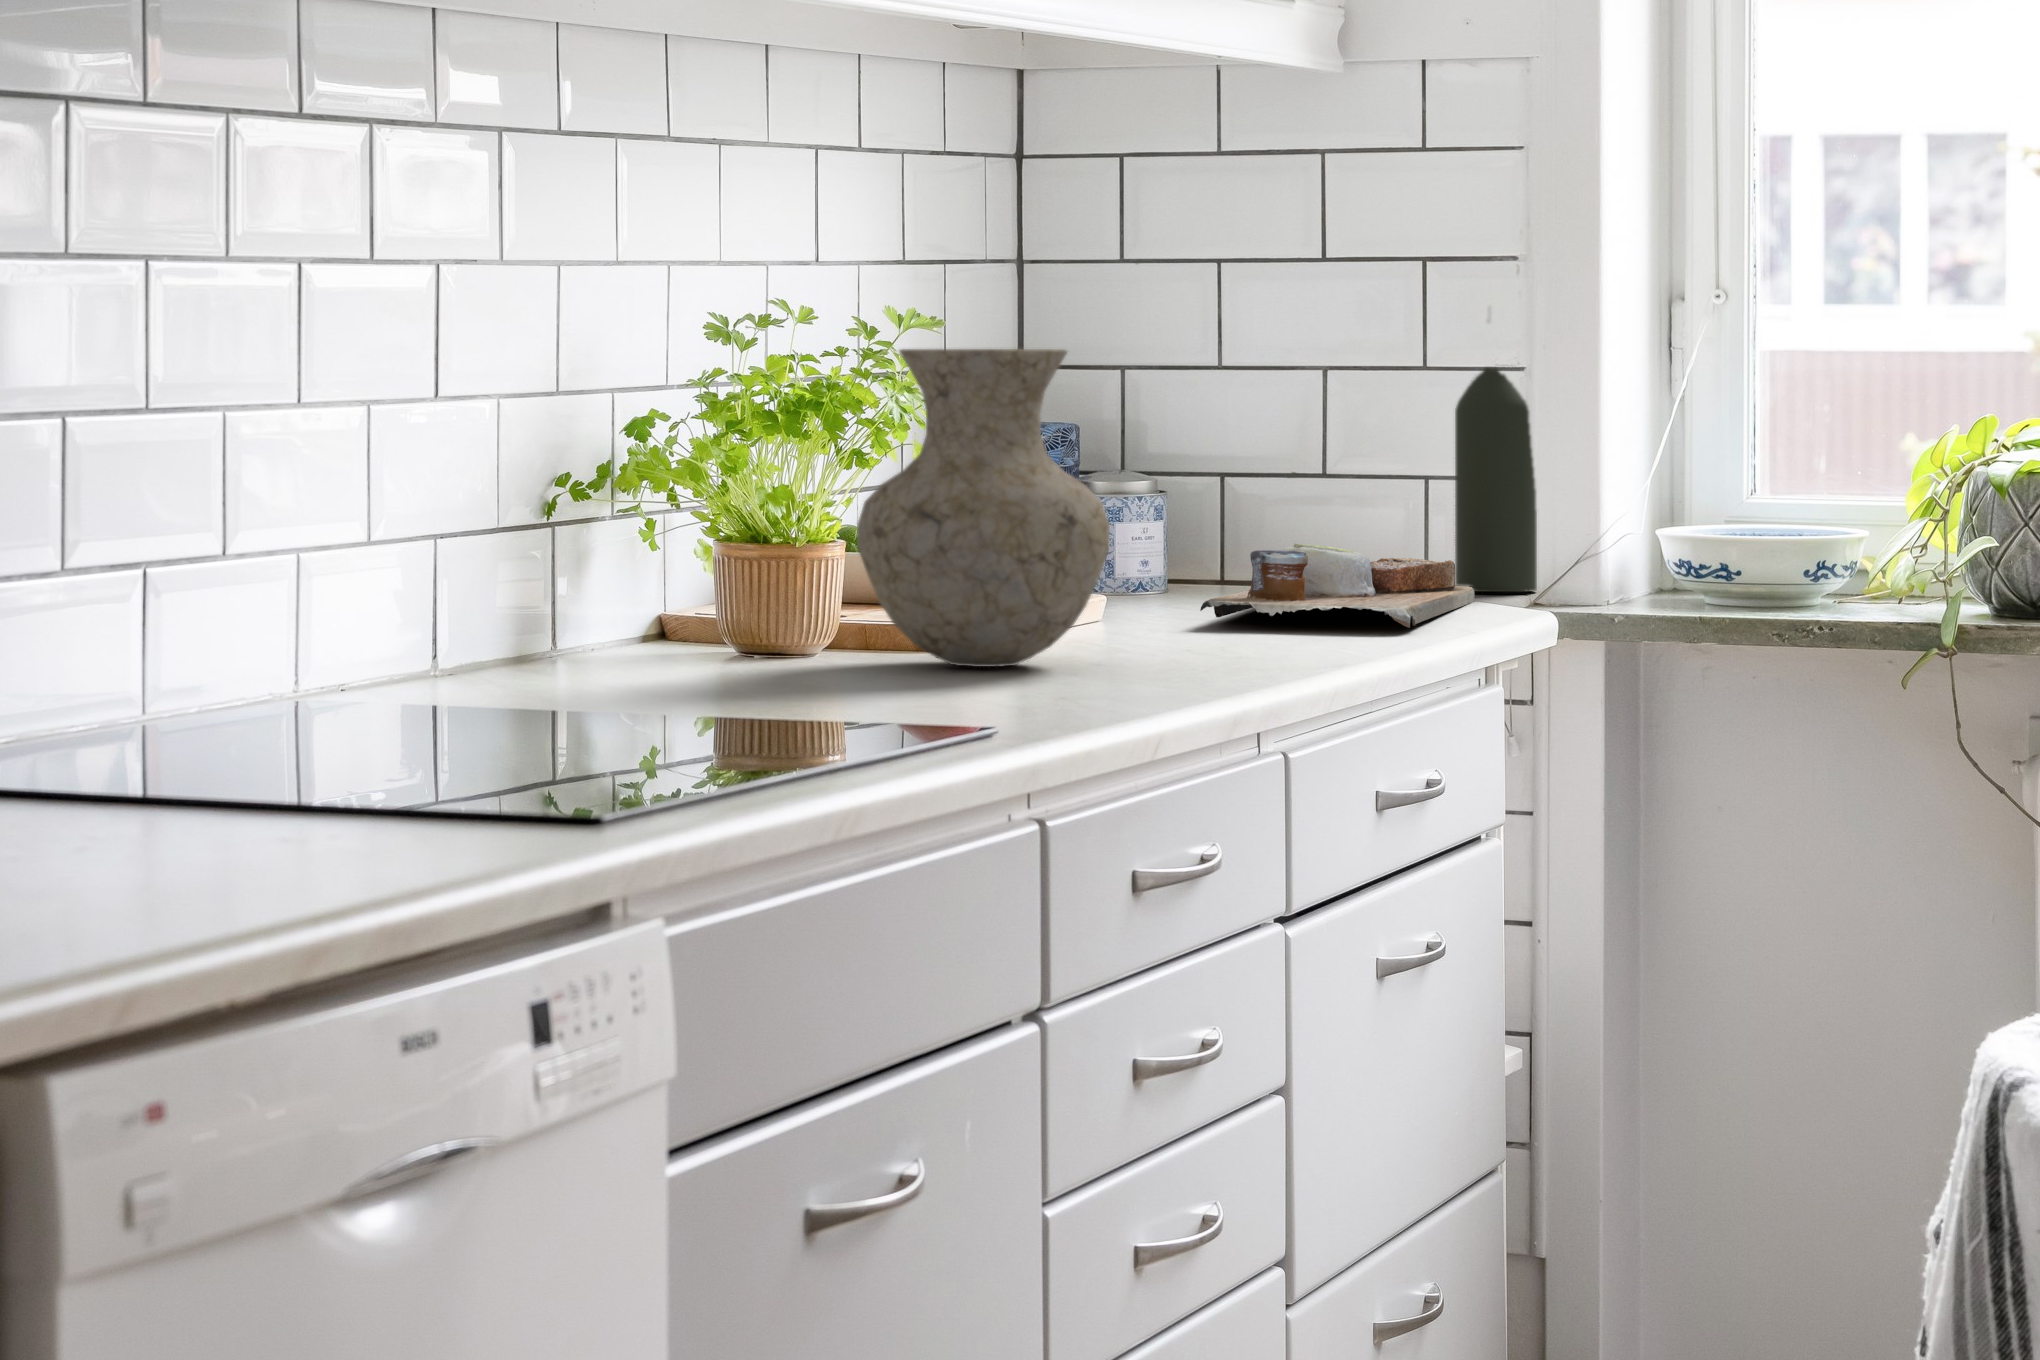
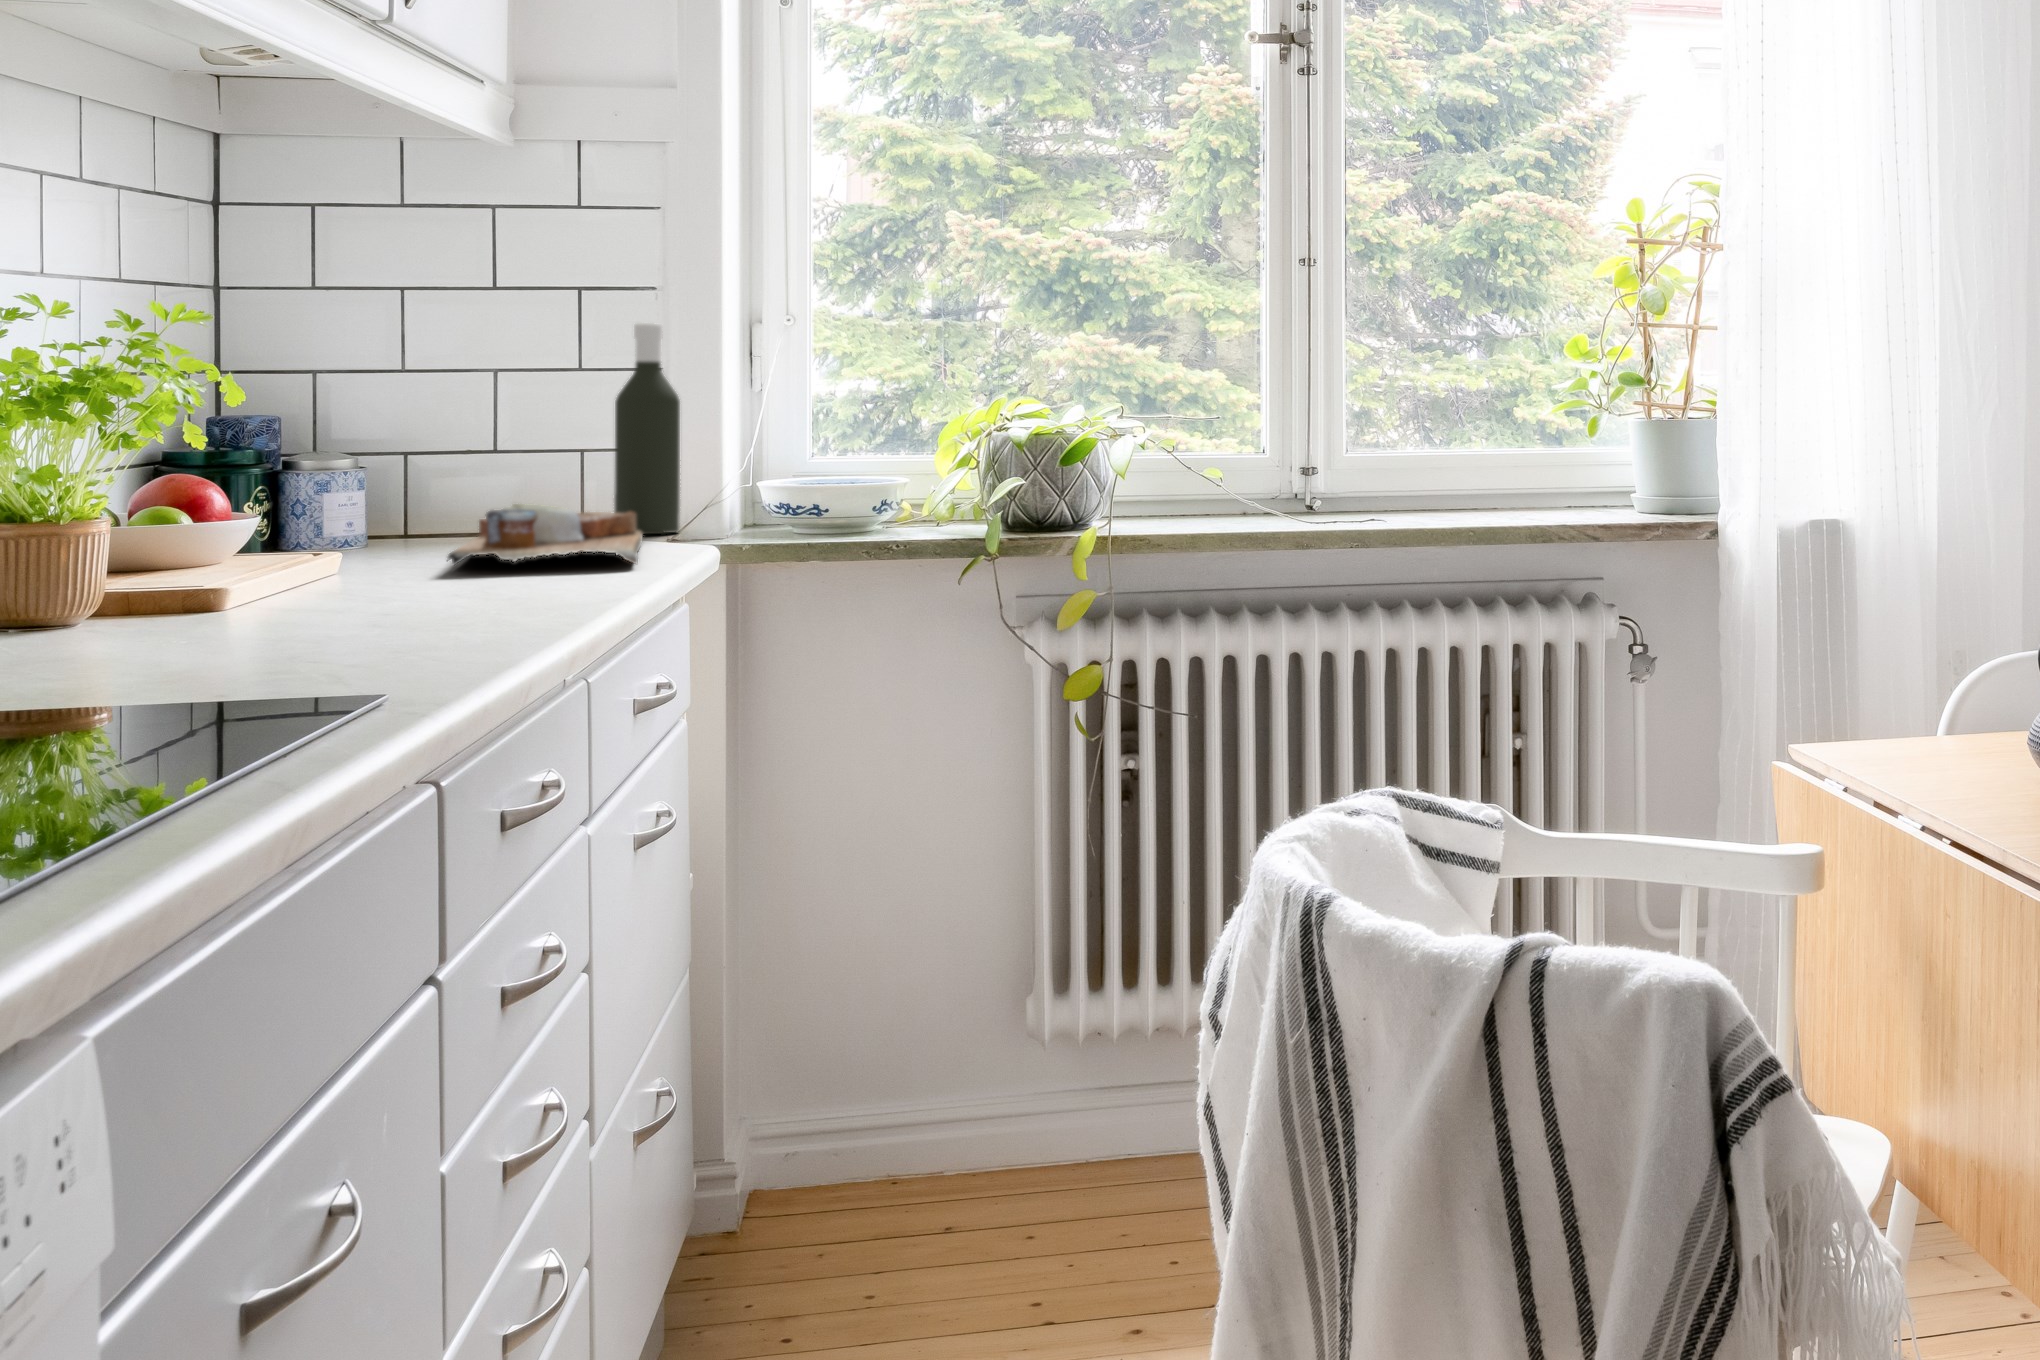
vase: present [857,349,1110,667] -> none [136,335,411,625]

